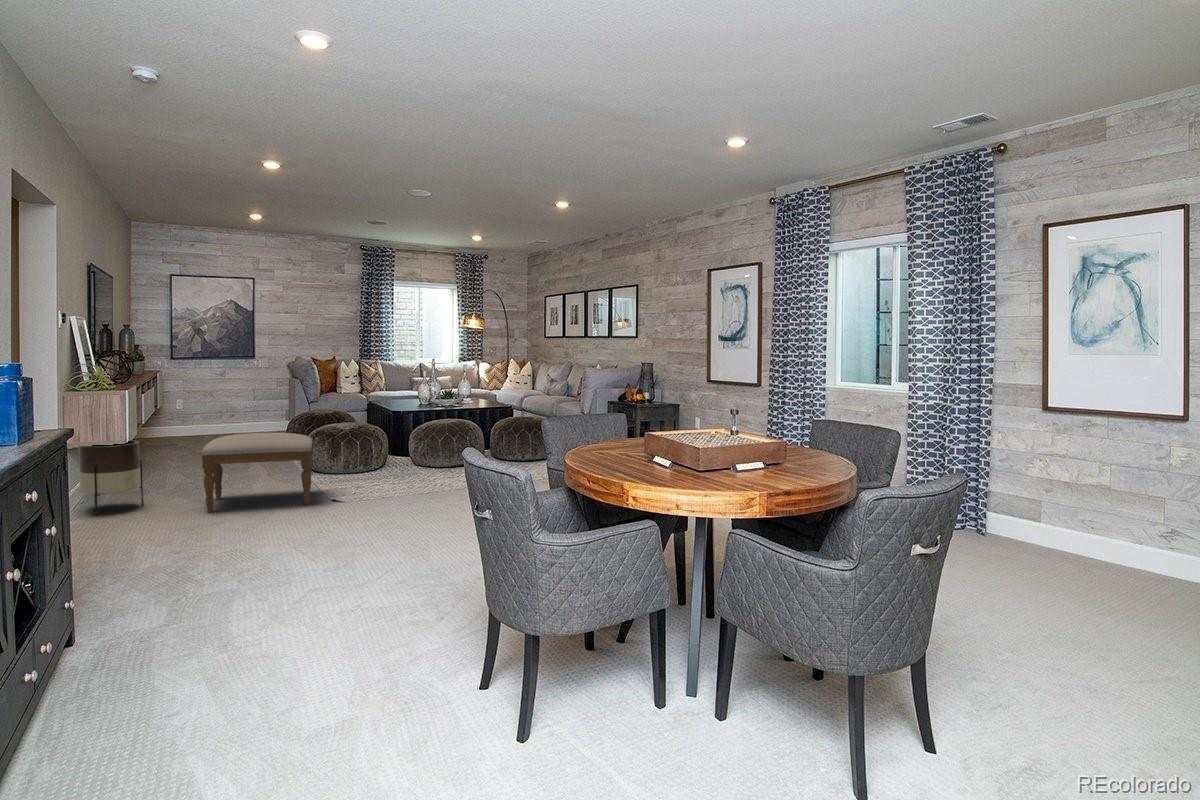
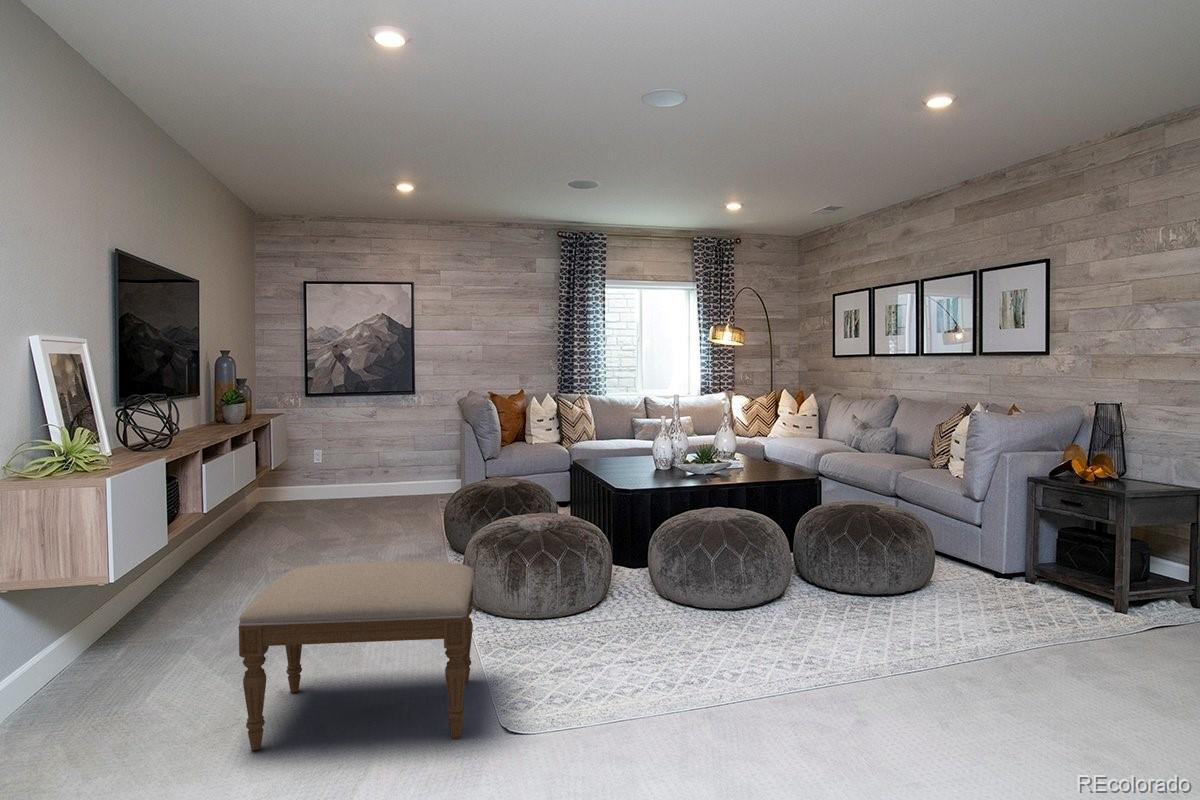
planter: present [78,440,143,516] -> none [23,570,151,744]

